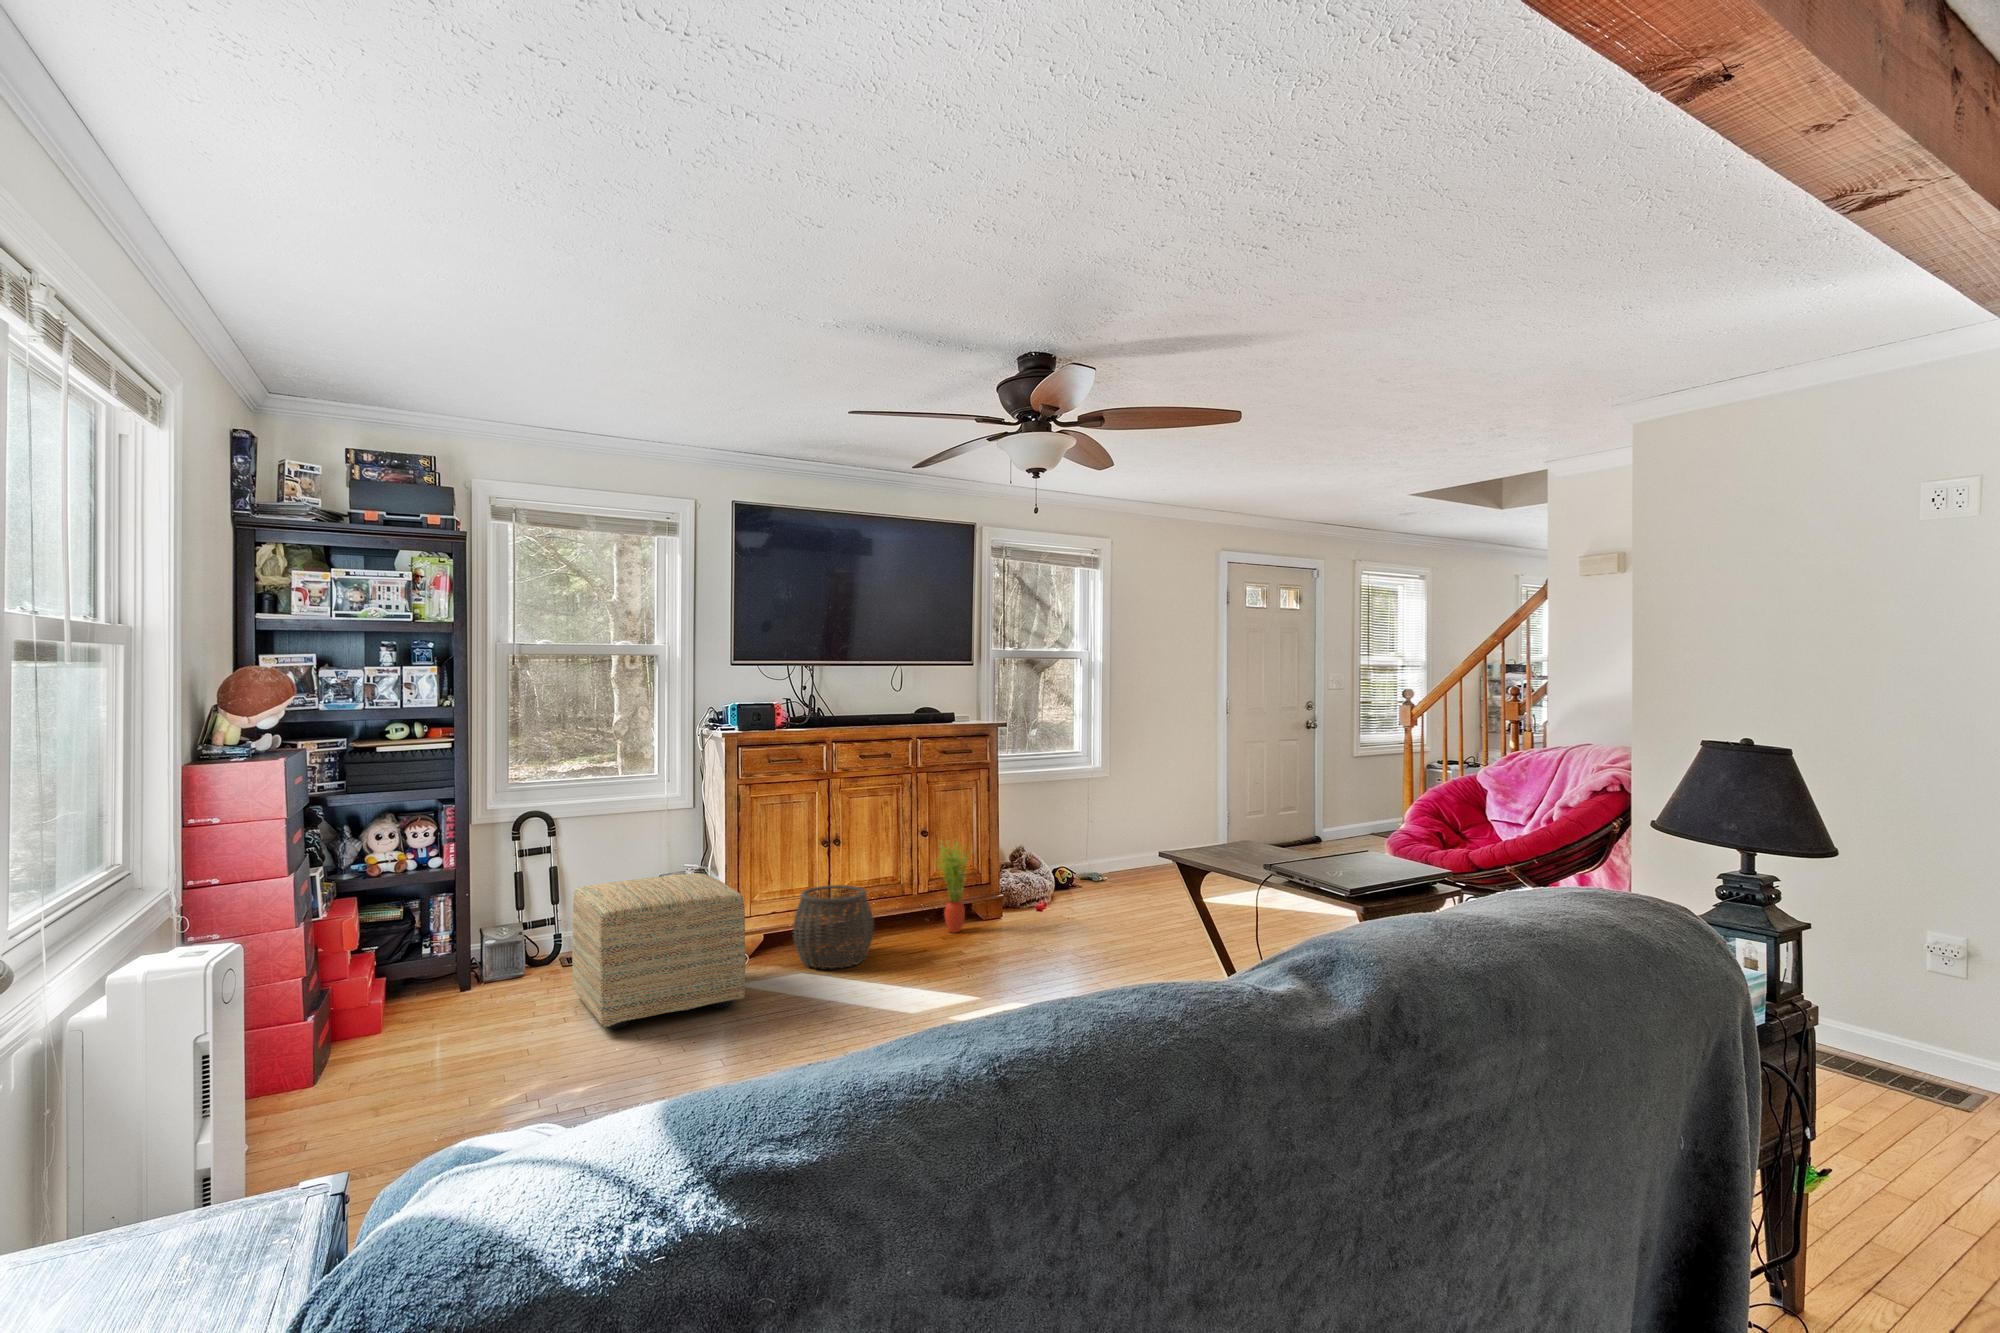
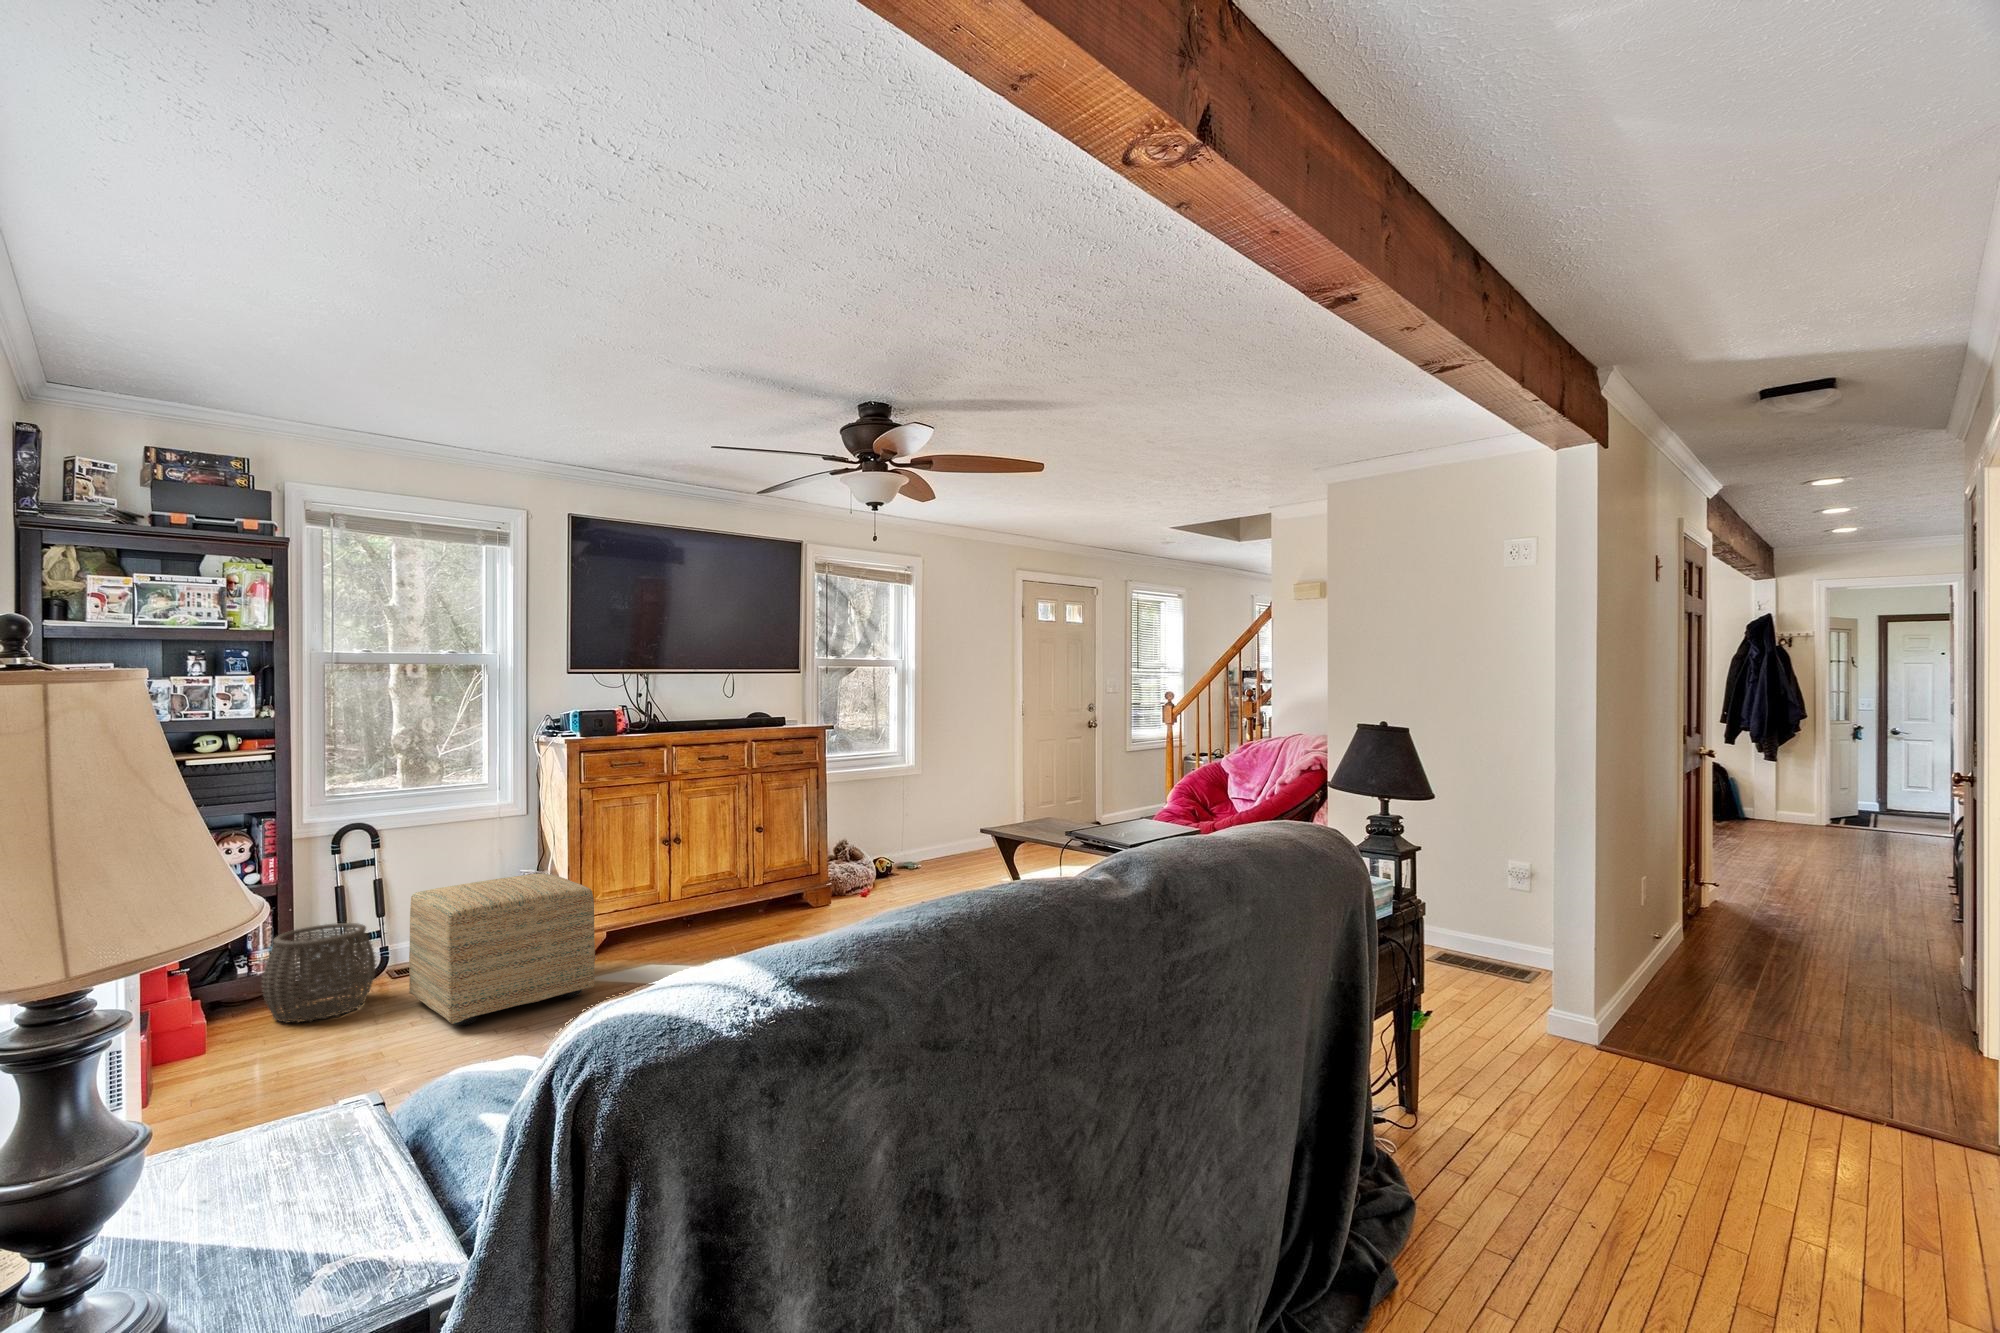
potted plant: present [937,840,972,933] -> none [769,832,805,918]
woven basket: present [793,885,874,969] -> present [262,923,376,1023]

